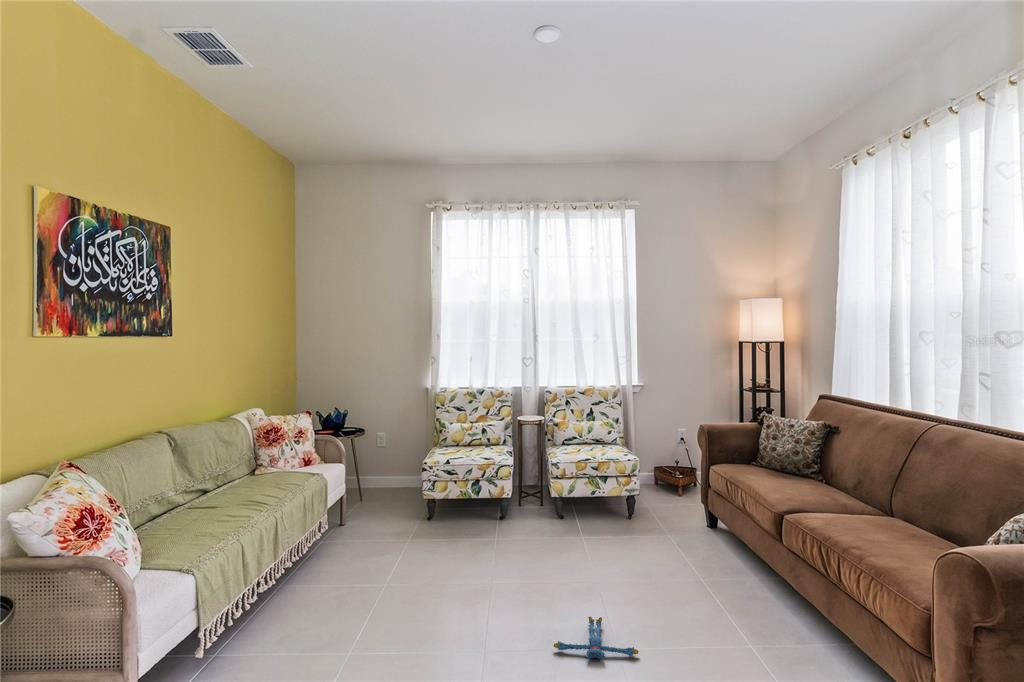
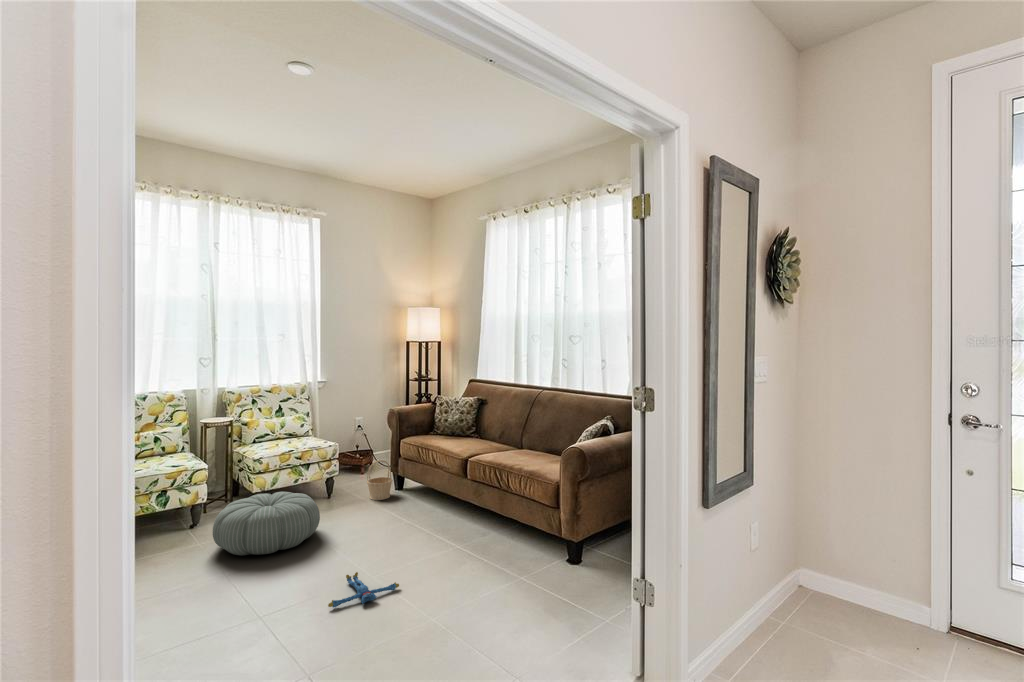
basket: none [671,485,702,534] -> present [367,460,393,500]
pouf: none [500,500,598,565] -> present [213,492,320,555]

